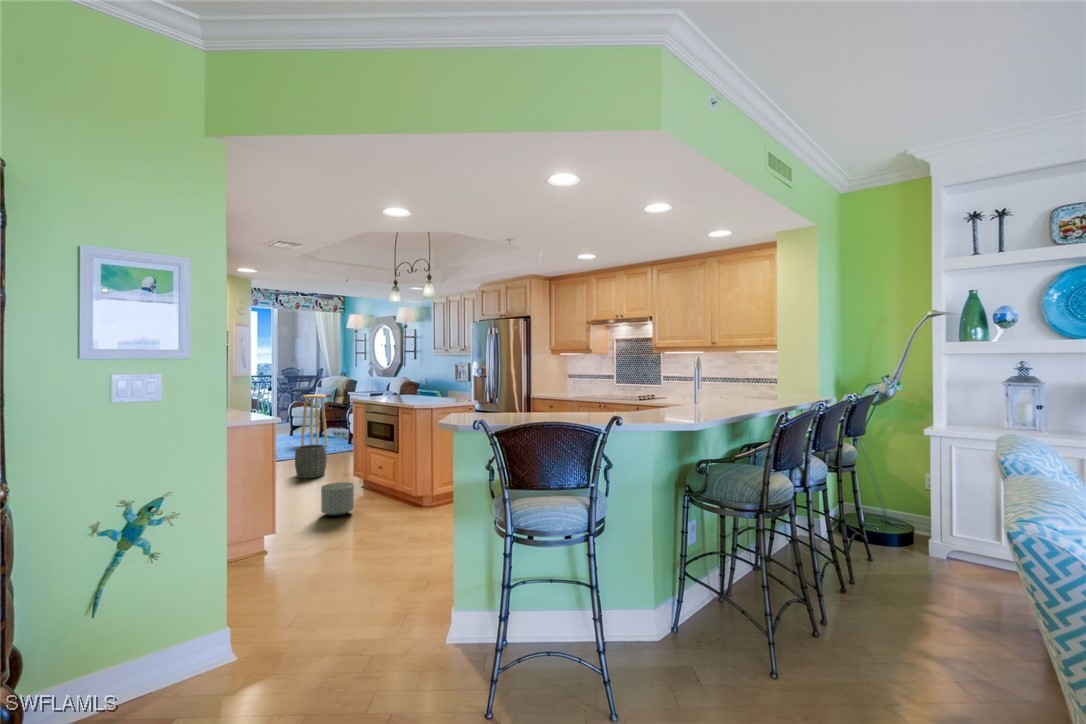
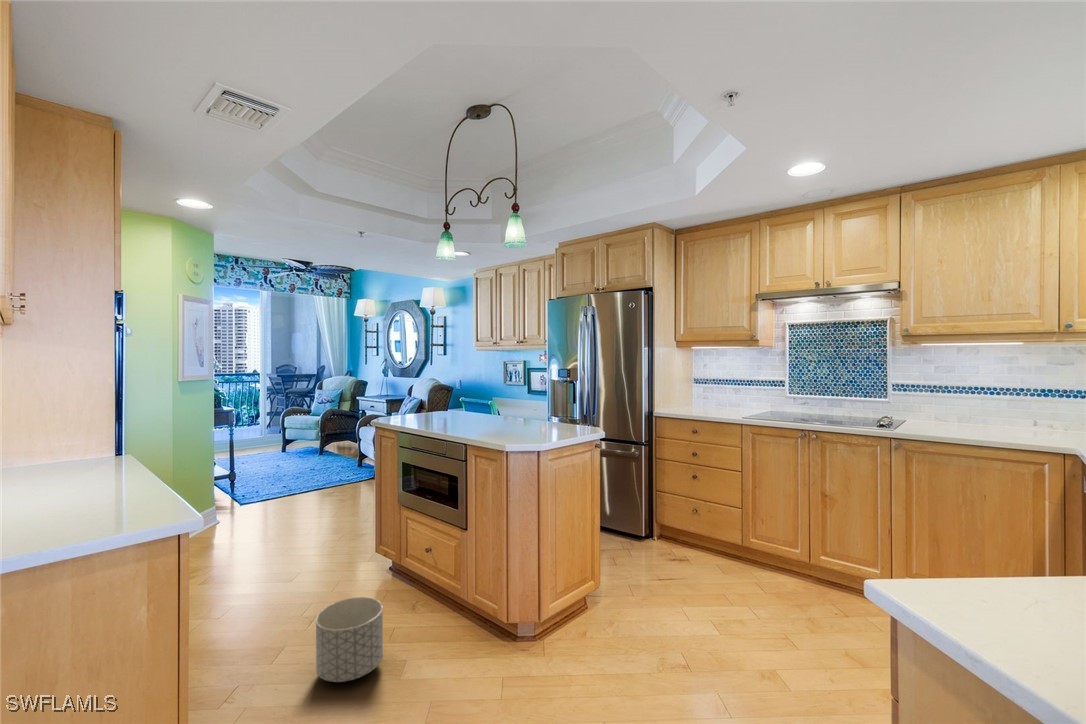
stool: present [301,394,328,446] -> none [294,402,331,477]
woven basket: present [295,445,327,478] -> none [277,487,329,546]

